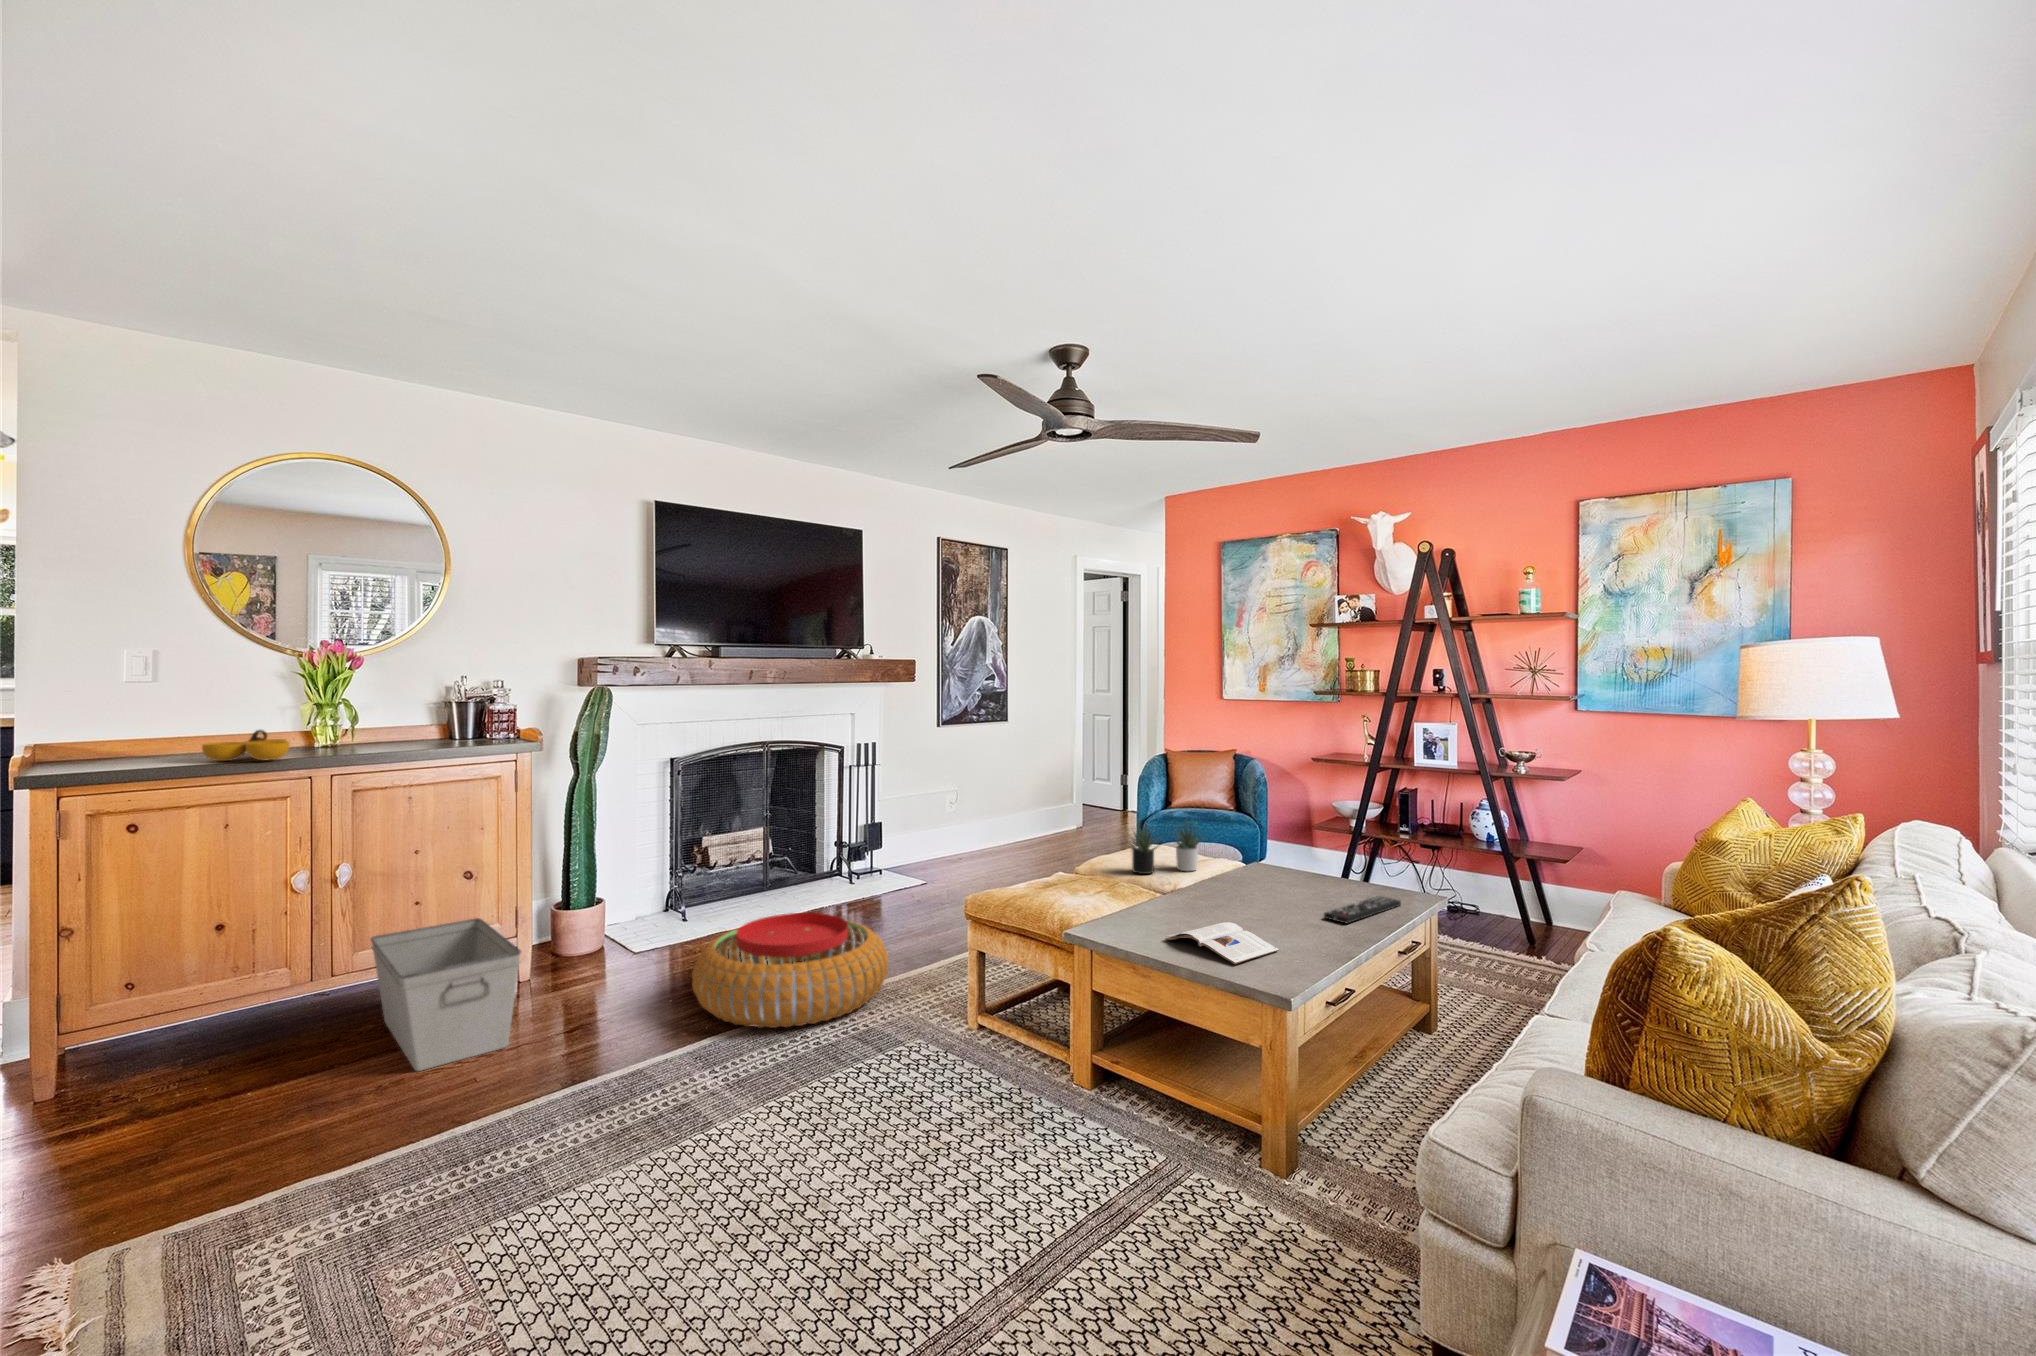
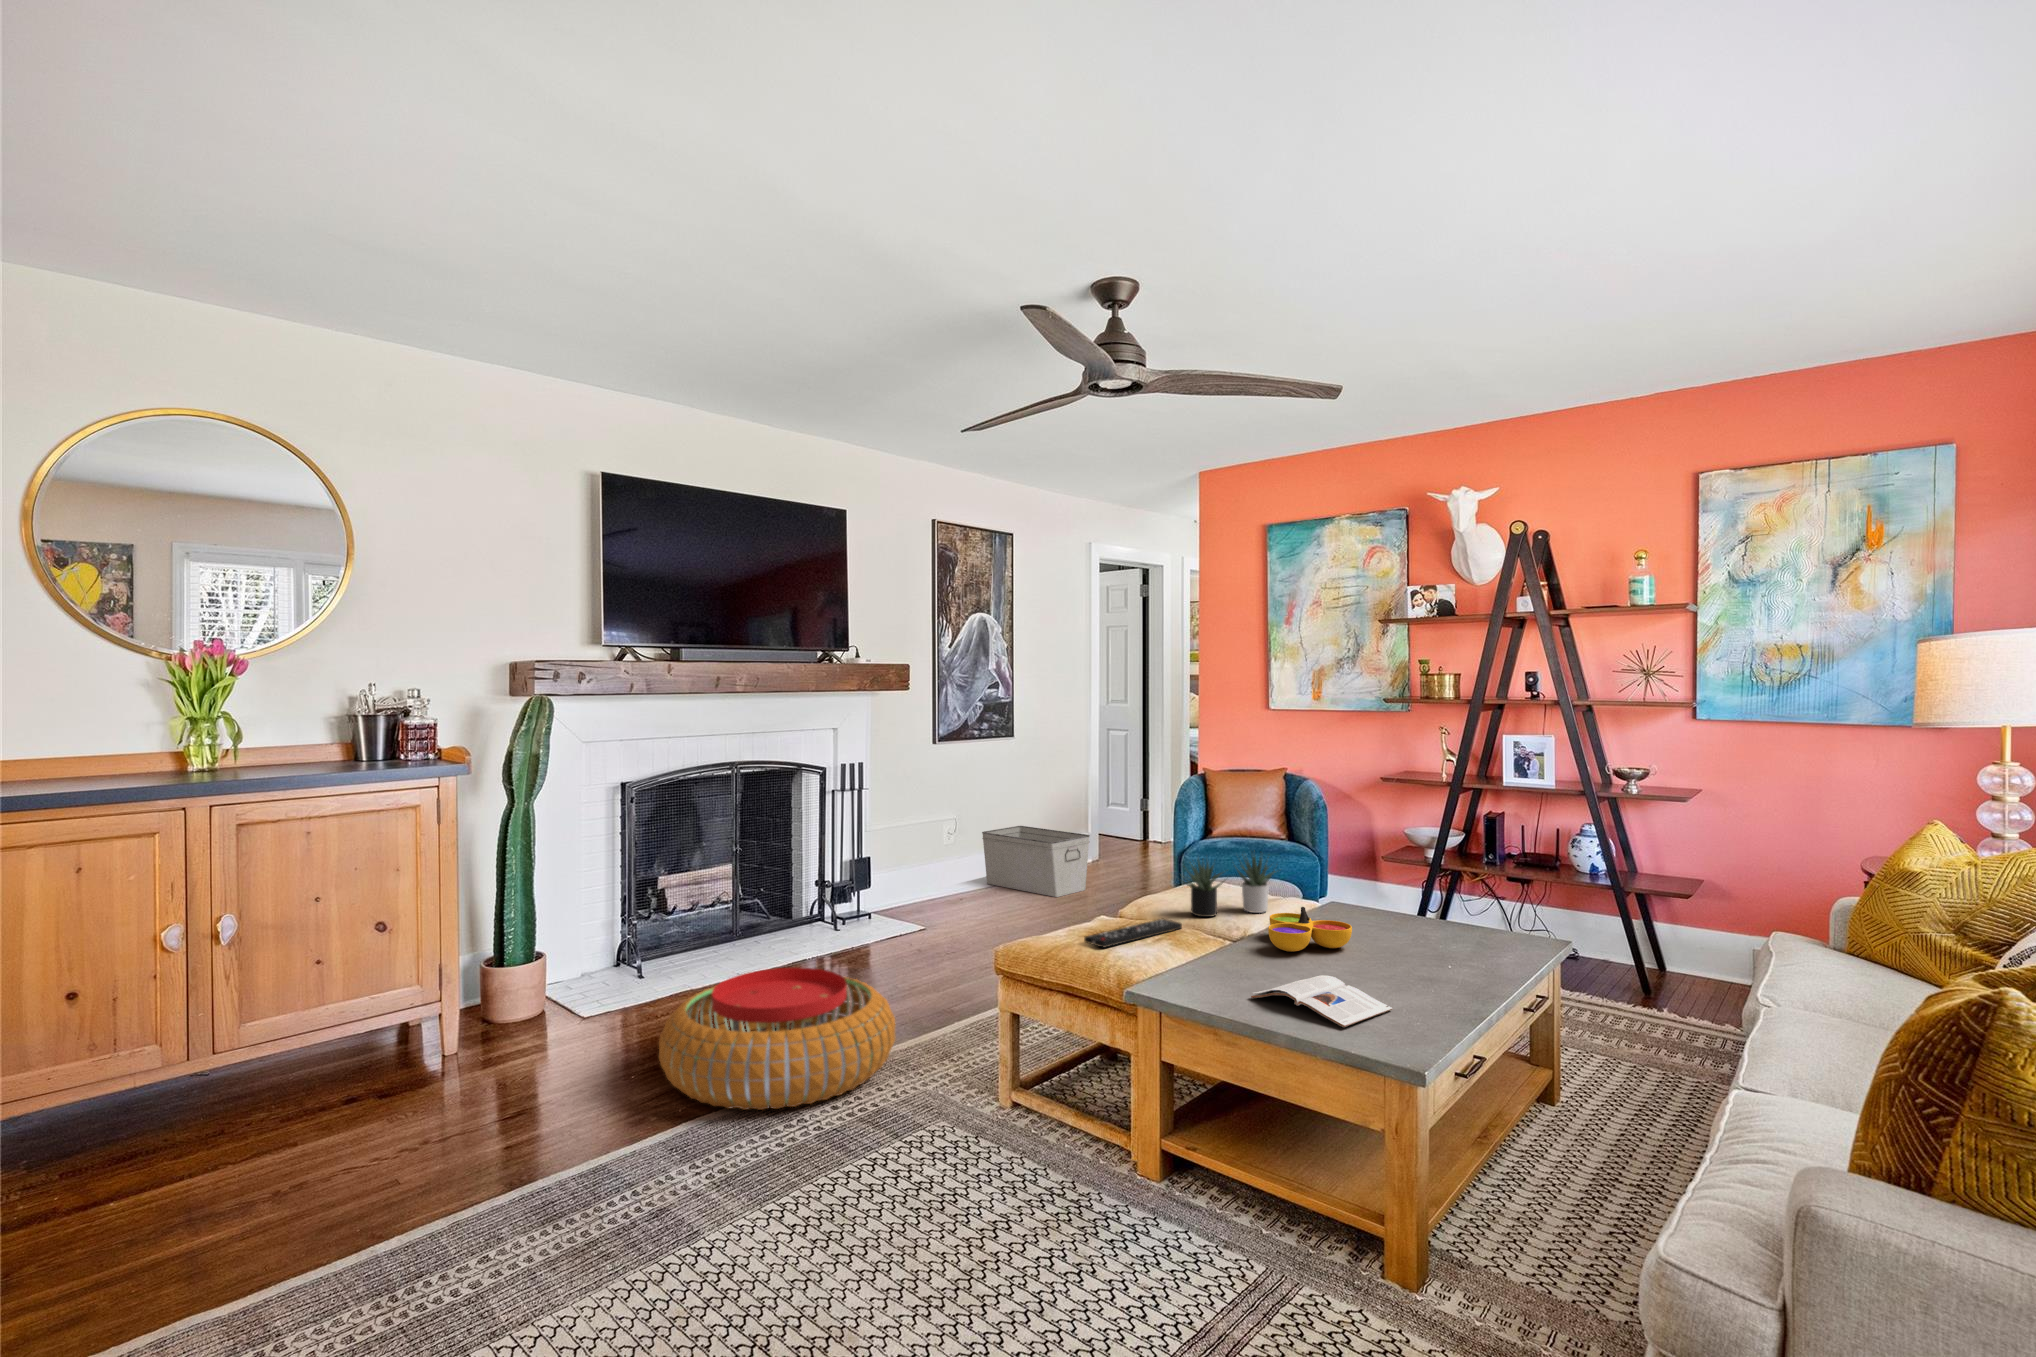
decorative bowl: present [202,730,290,761] -> present [1268,907,1352,952]
remote control: present [1324,896,1401,923] -> present [1084,919,1182,947]
storage bin: present [370,918,521,1071] -> present [982,826,1090,897]

